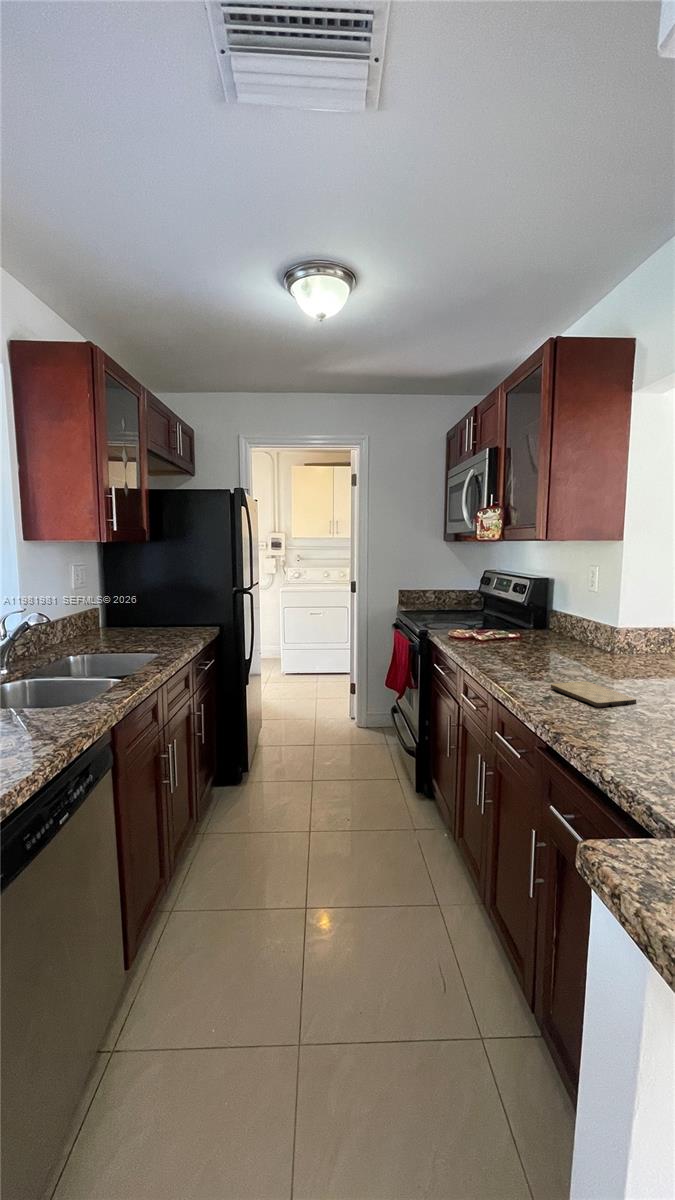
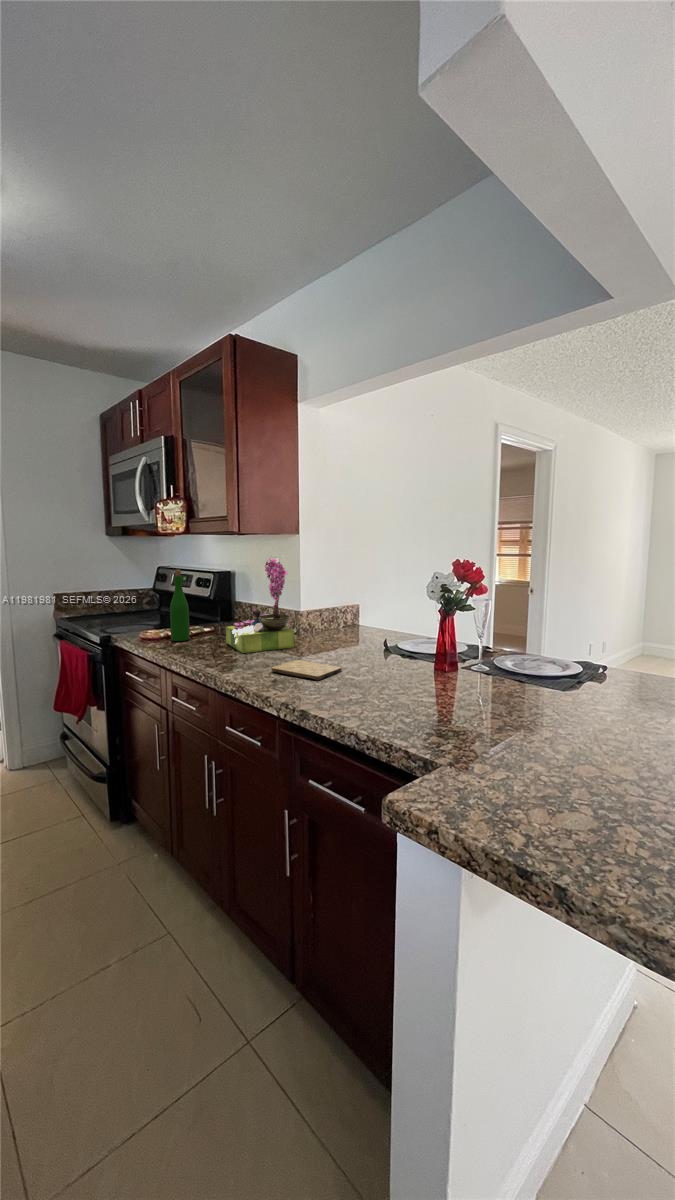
flower arrangement: none [524,565,602,668] -> present [226,558,294,653]
wine bottle: none [473,575,492,644] -> present [170,570,190,641]

